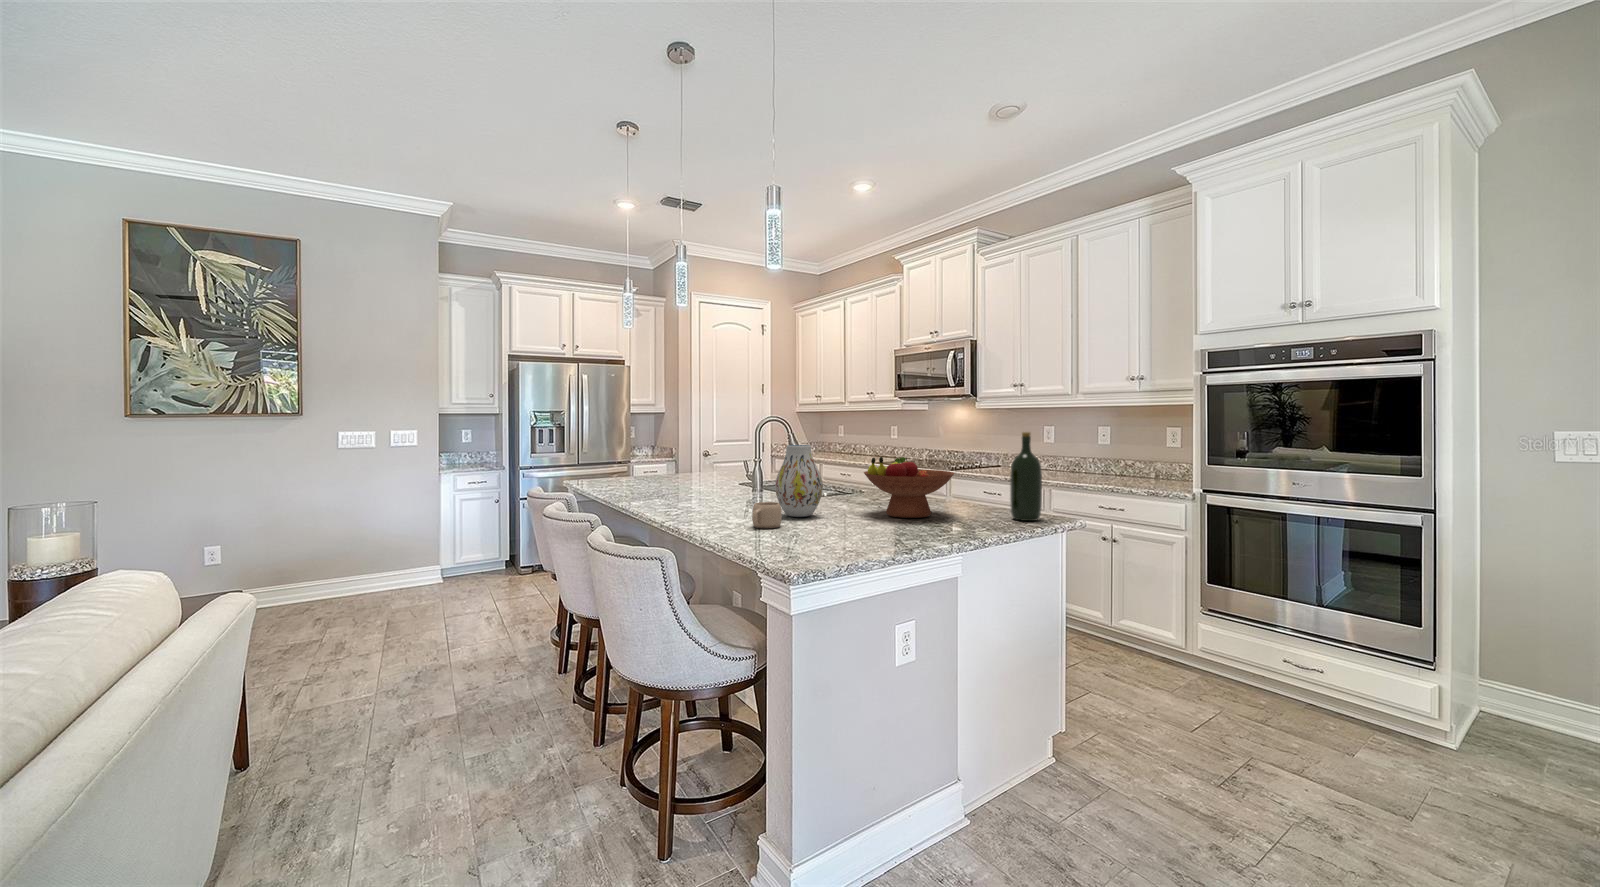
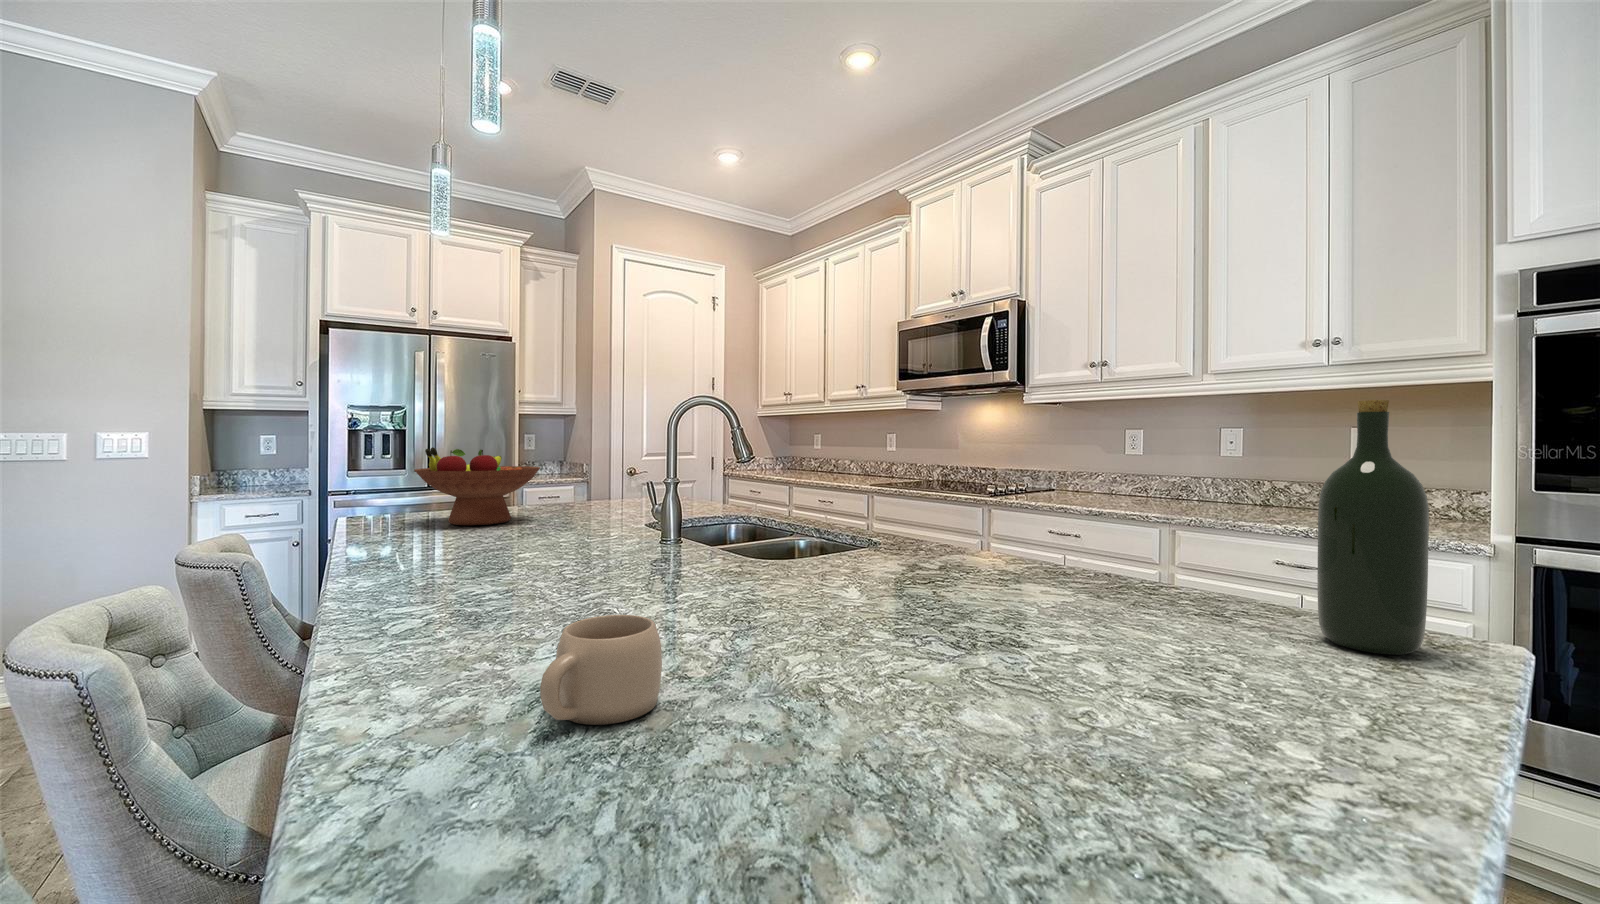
vase: present [775,445,823,517] -> none [666,435,800,641]
fruit bowl: present [864,457,954,518] -> present [414,447,540,525]

